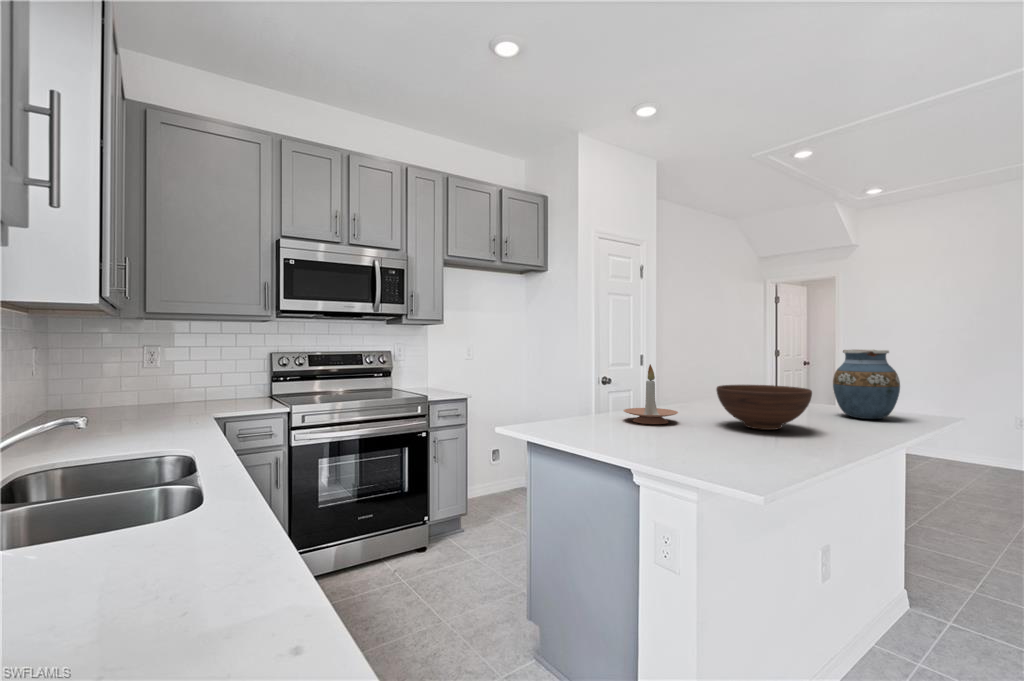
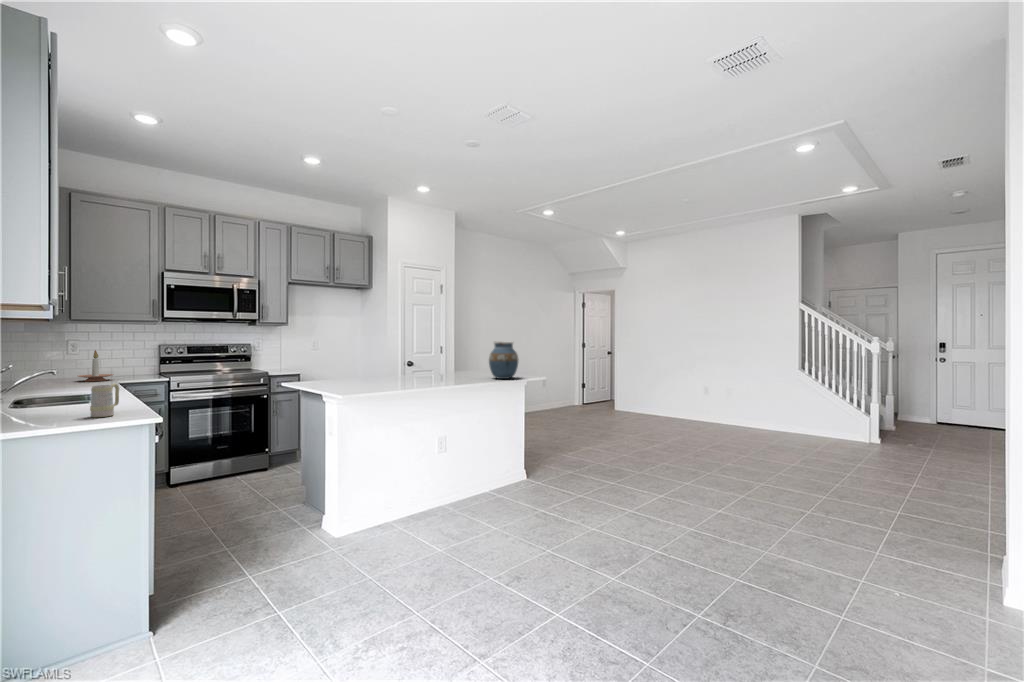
candle holder: present [624,364,678,424] -> present [78,350,113,381]
fruit bowl: present [716,385,812,430] -> none [406,361,451,383]
mug: none [127,493,225,638] -> present [90,383,119,417]

